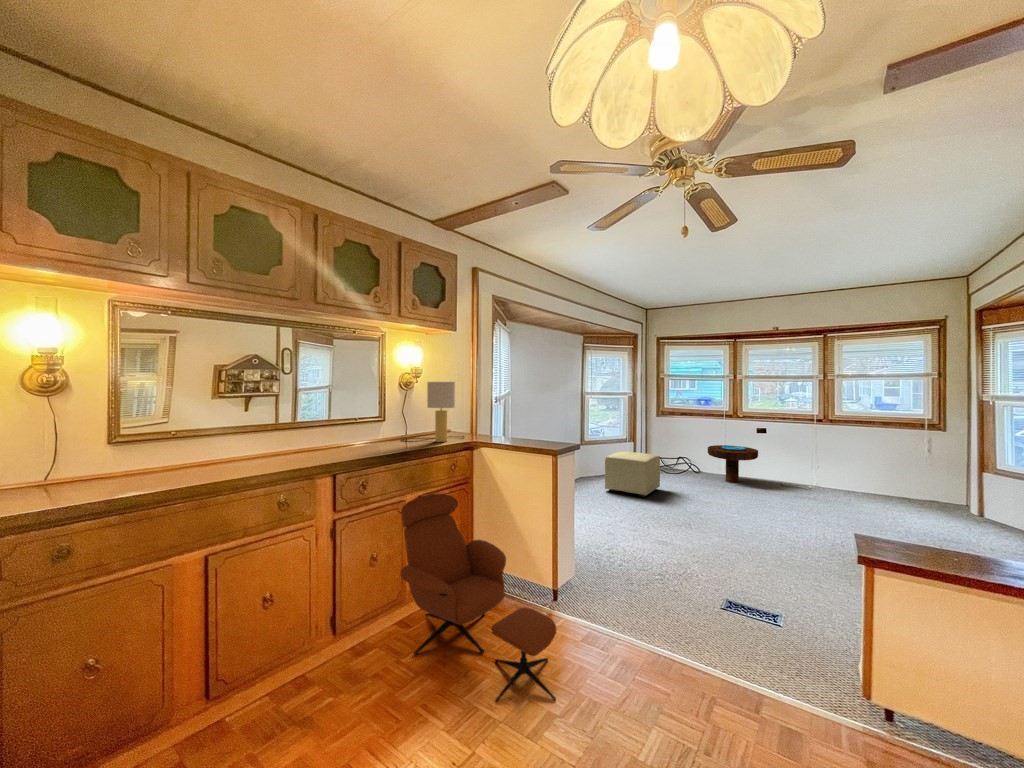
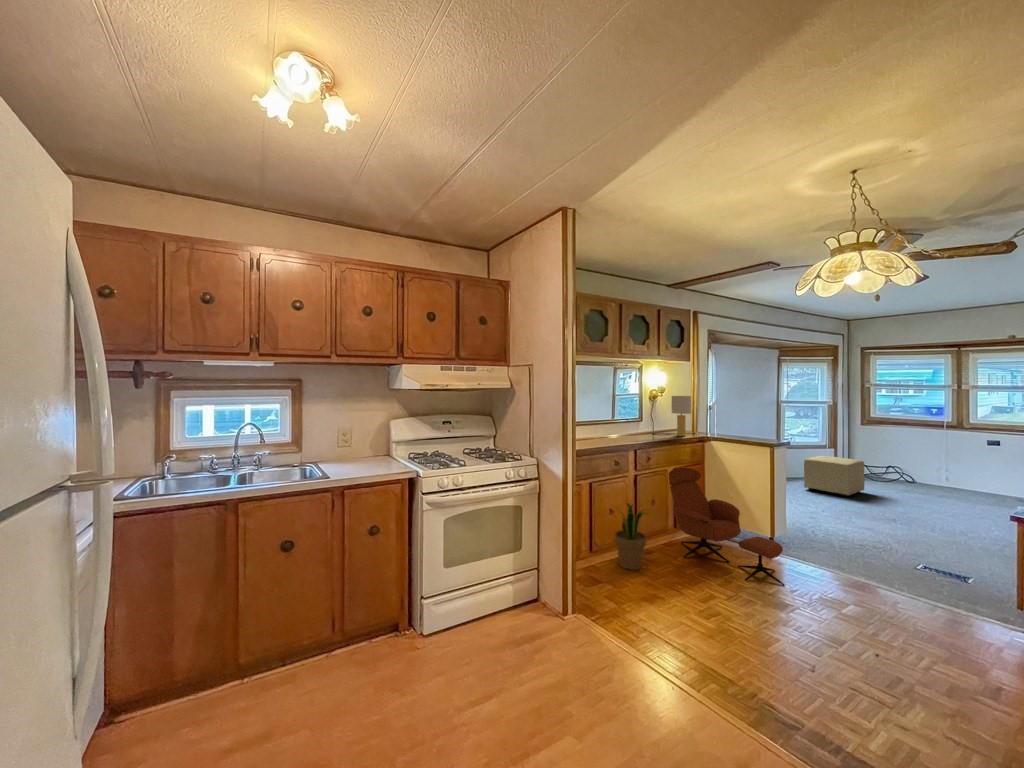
side table: present [708,445,758,483] -> none [923,456,989,494]
potted plant: none [261,577,339,723] -> present [615,503,646,570]

